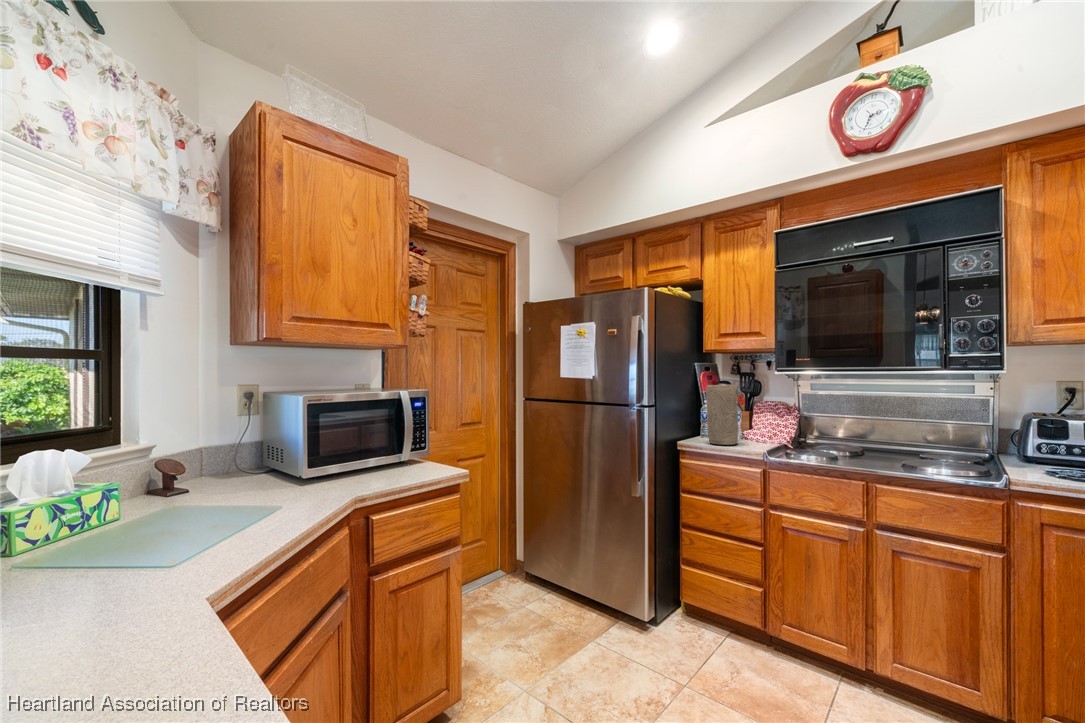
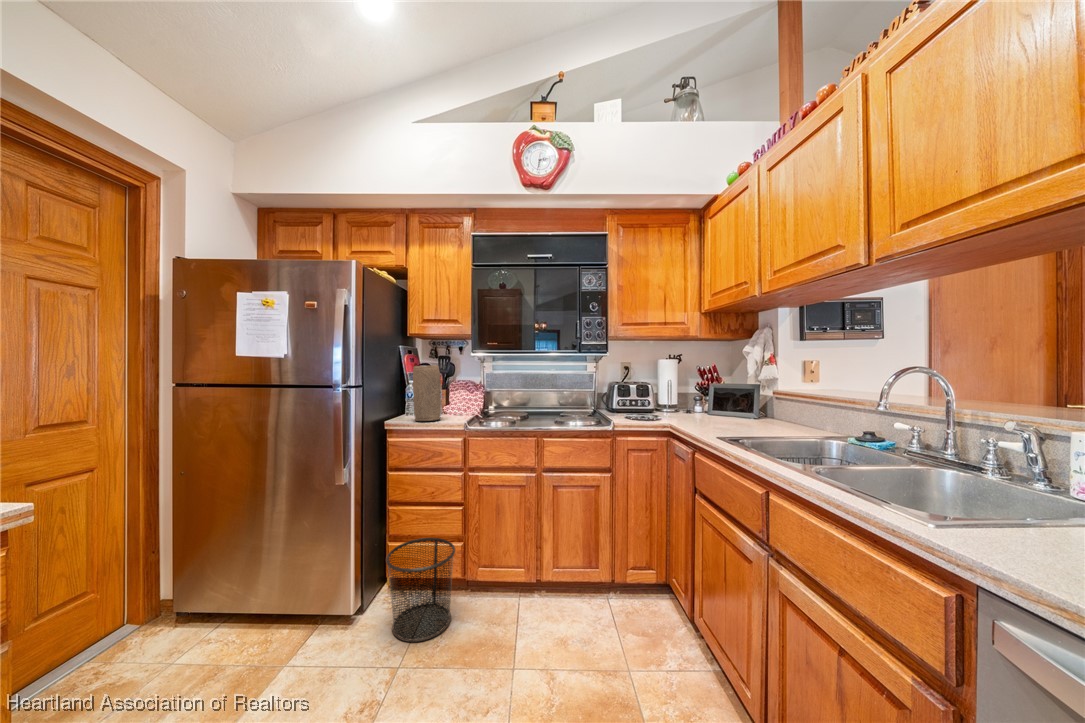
trash can: none [676,568,751,680] -> present [386,538,455,642]

